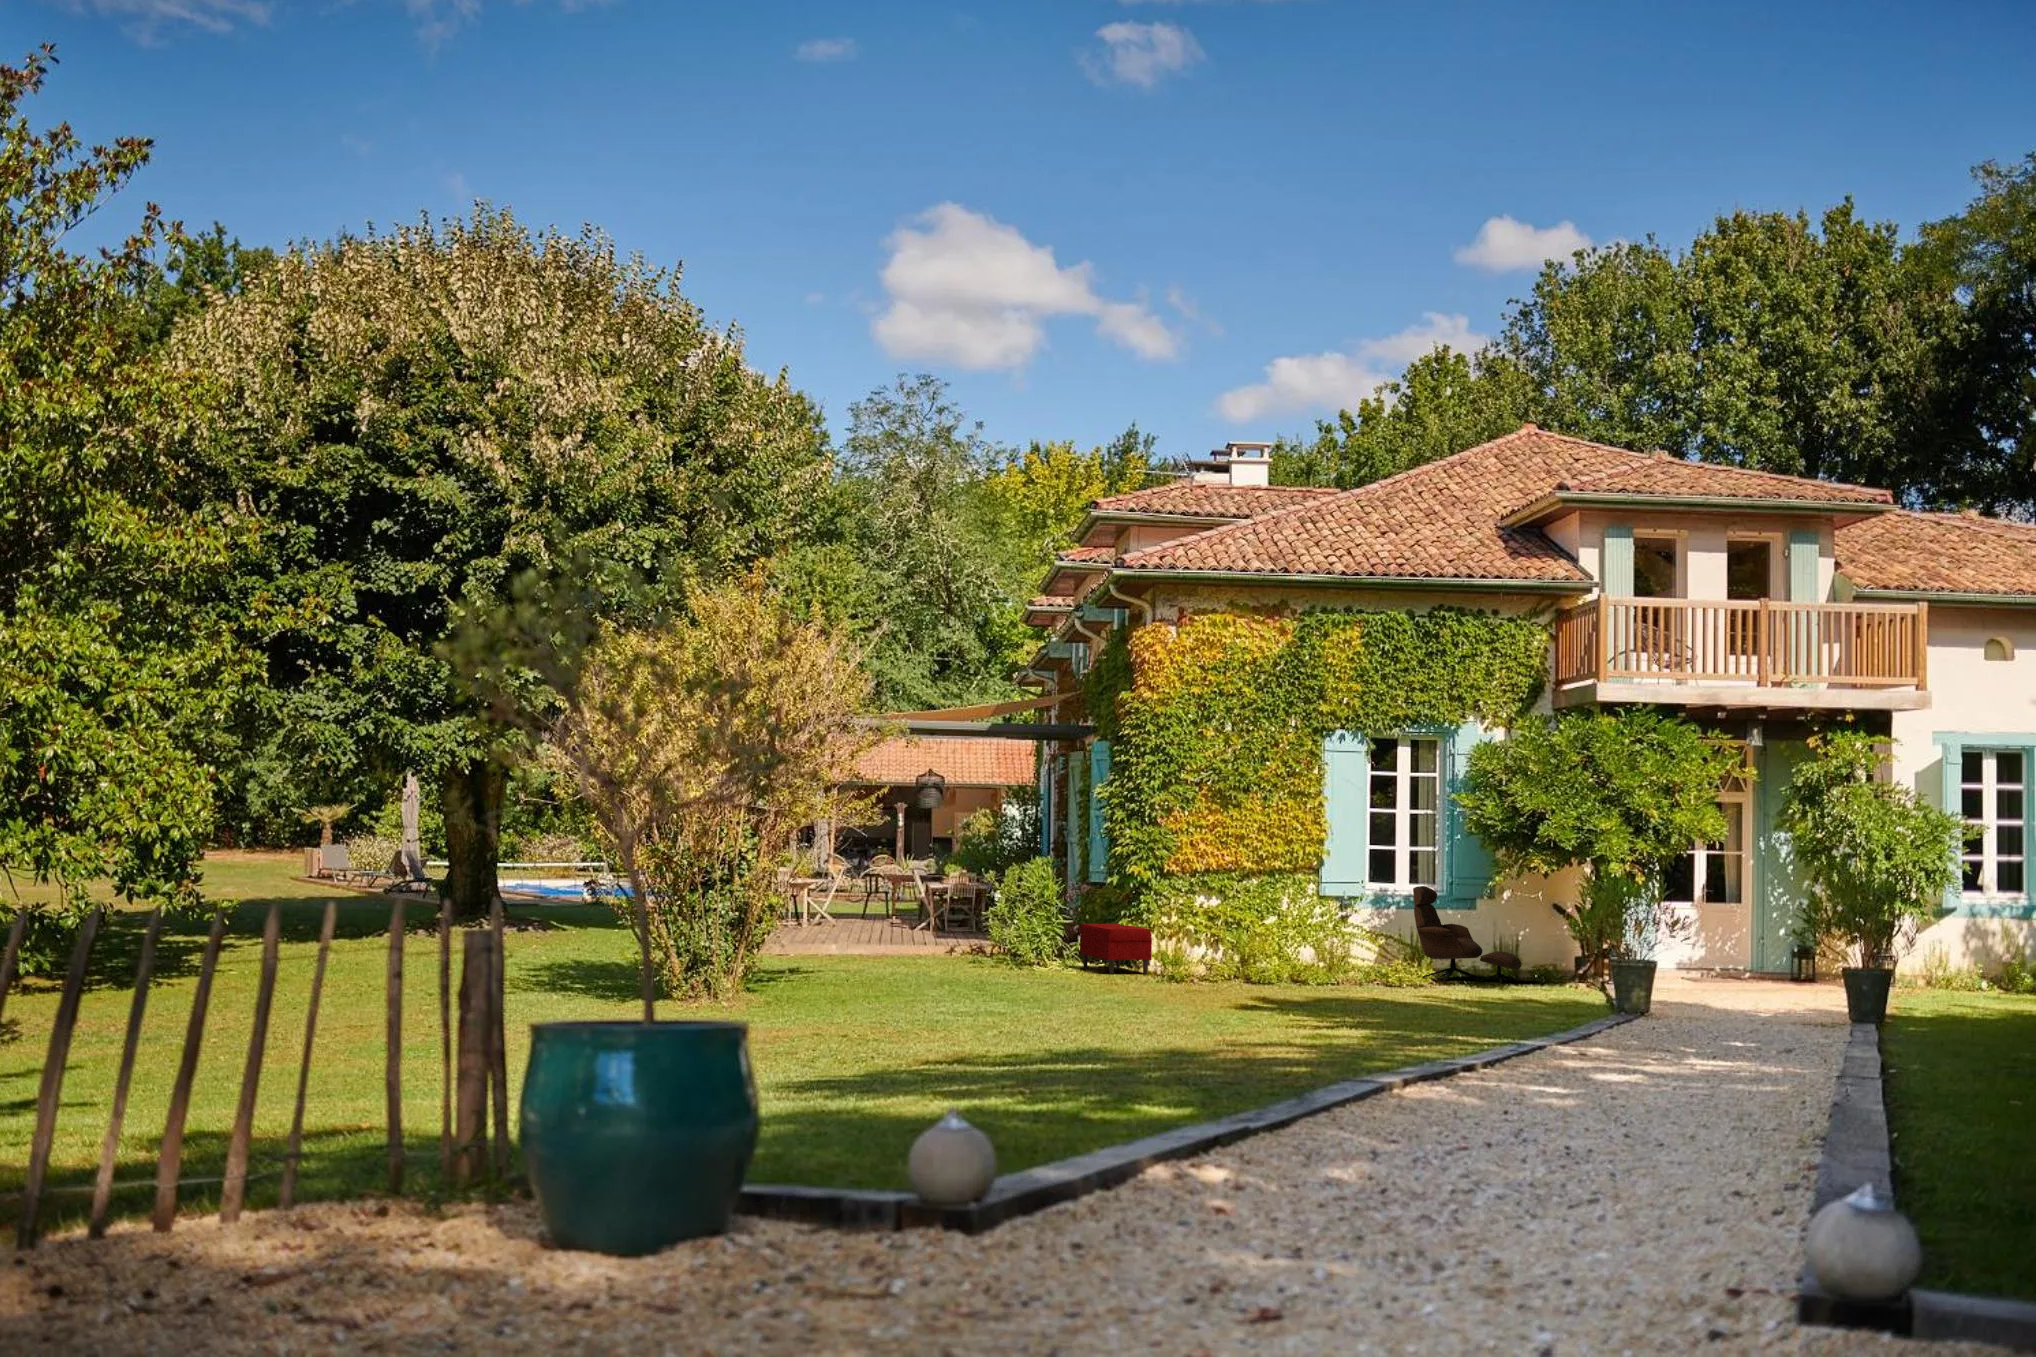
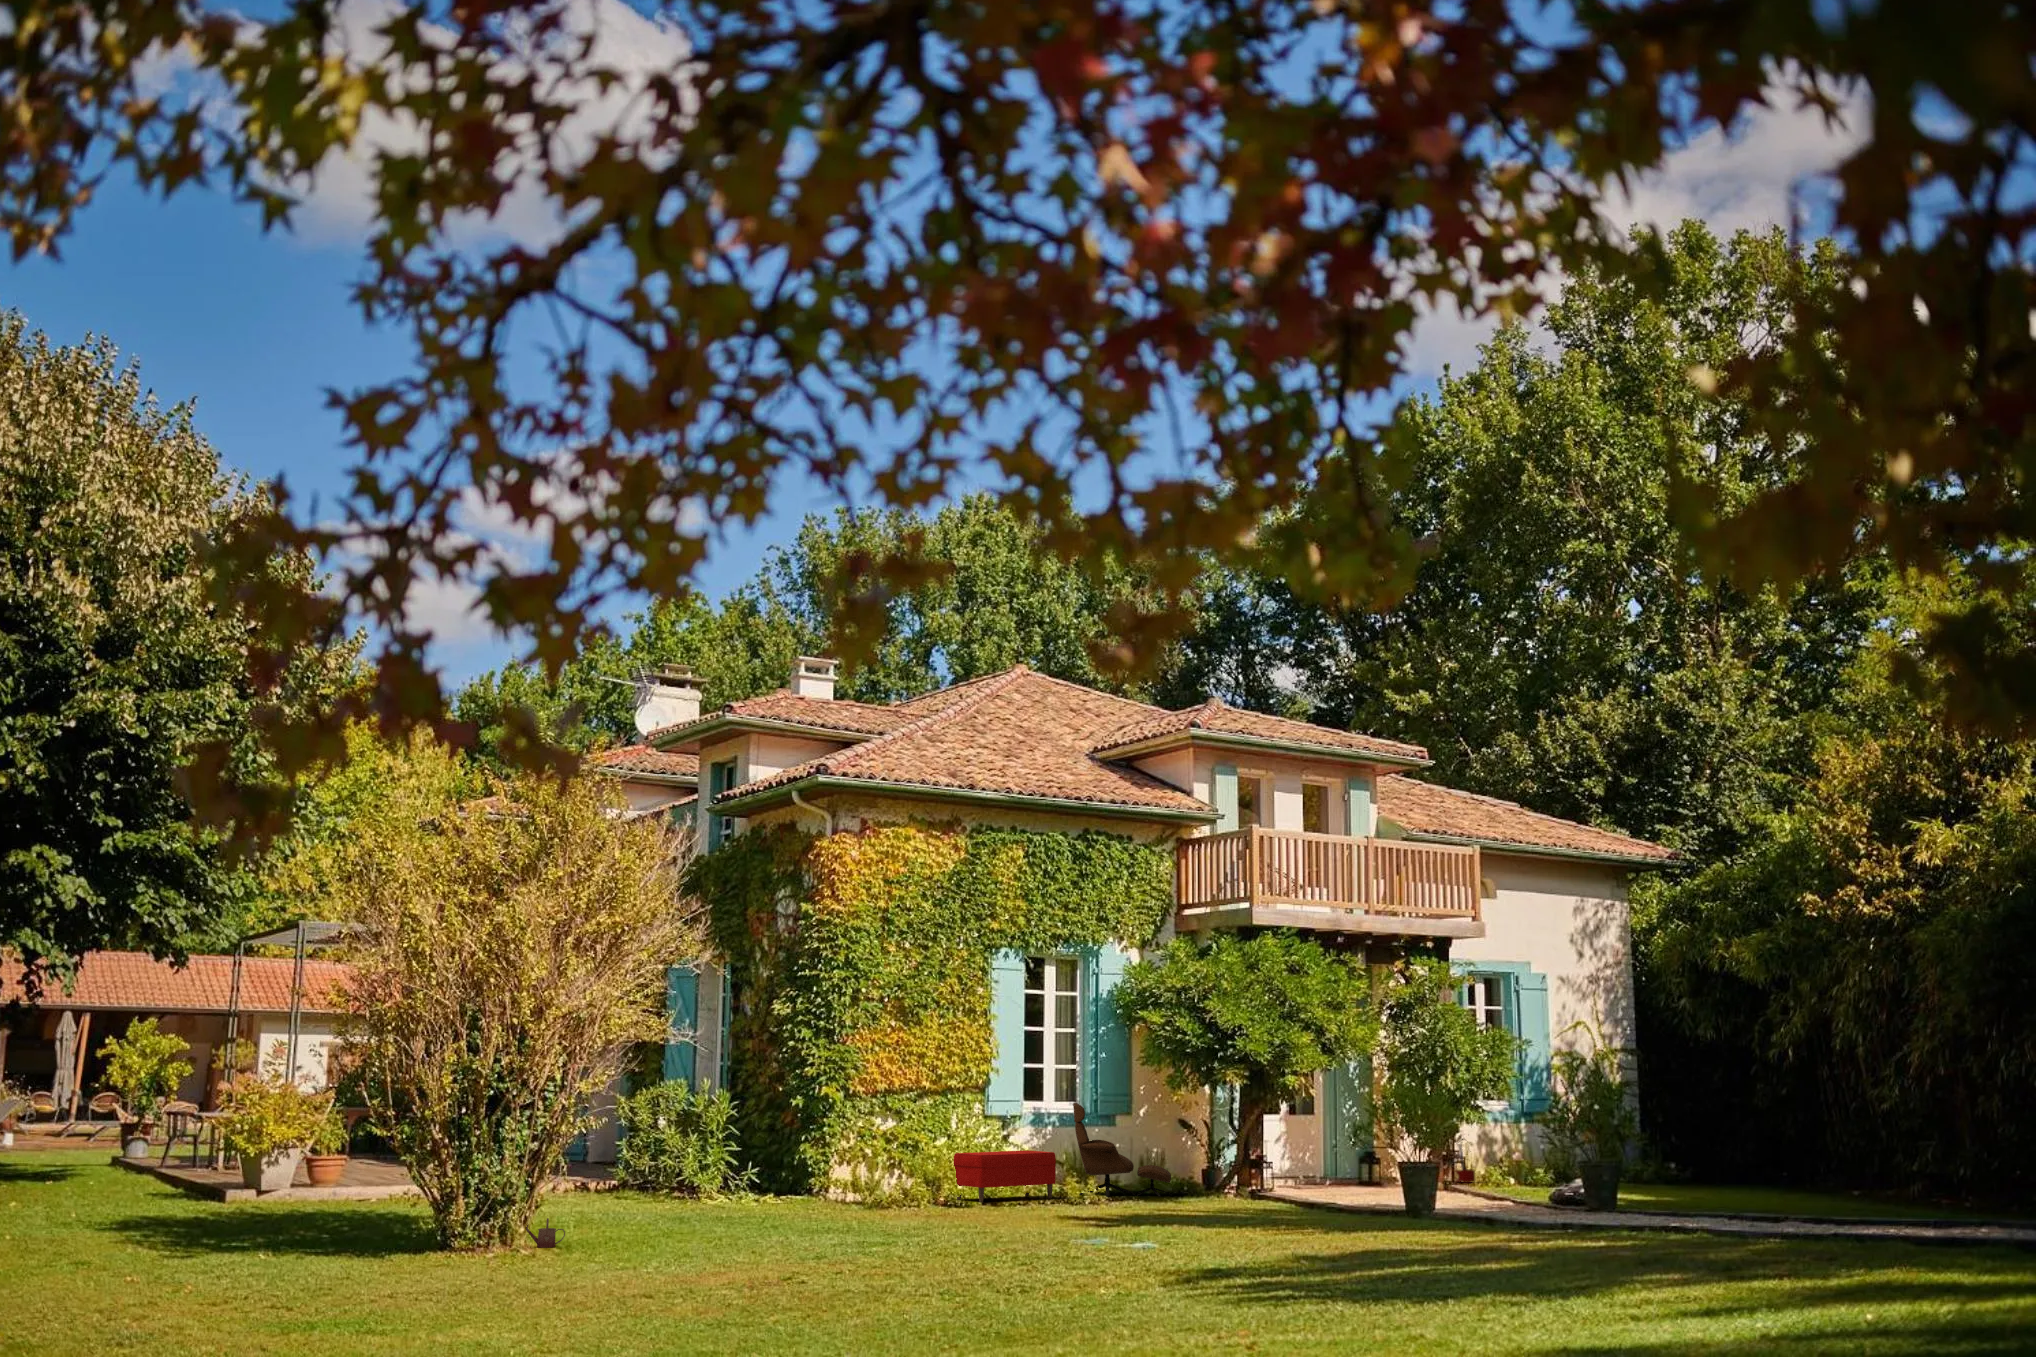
bench: present [1080,924,1152,974] -> present [953,1150,1056,1203]
decorative plant: none [1910,930,1955,986] -> present [1456,1139,1476,1183]
watering can: none [745,971,781,995] -> present [526,1218,565,1248]

